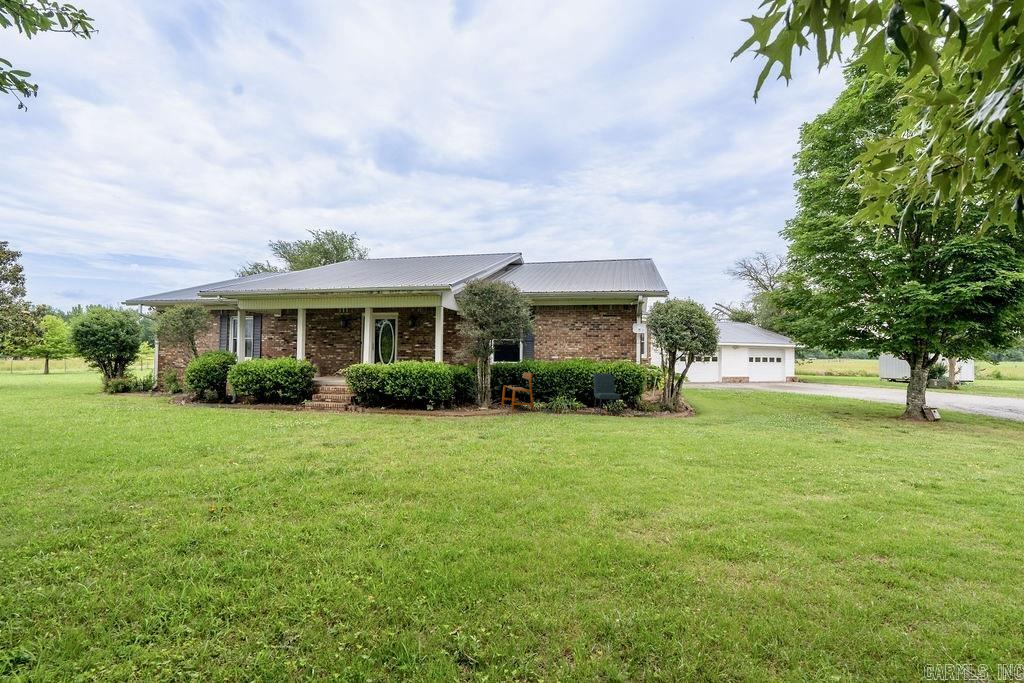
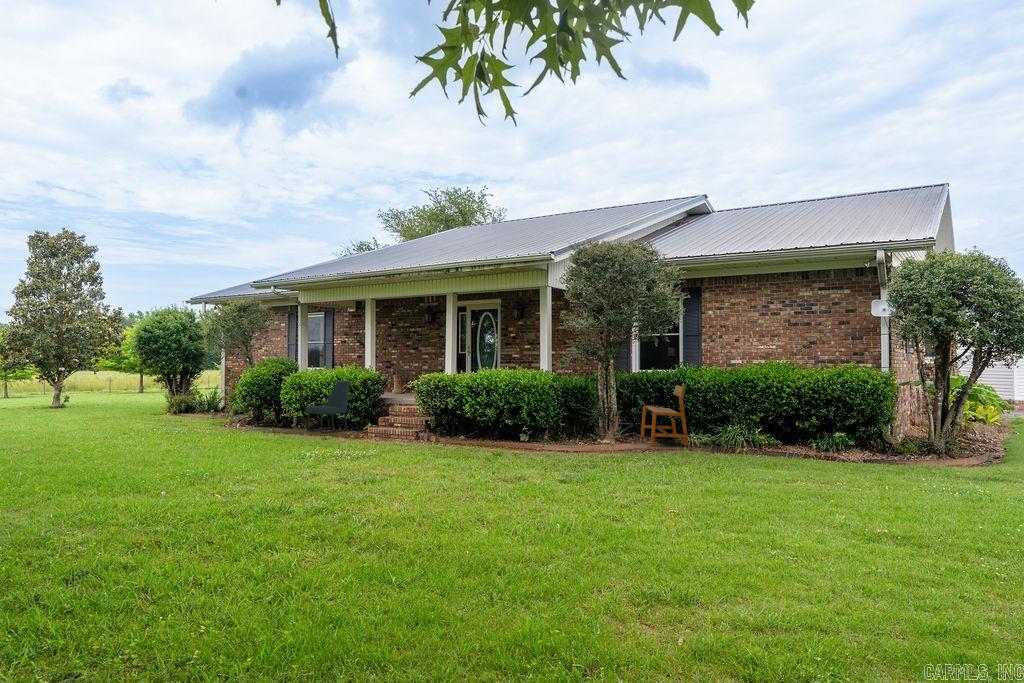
chair: present [594,374,620,414] -> present [307,381,349,434]

